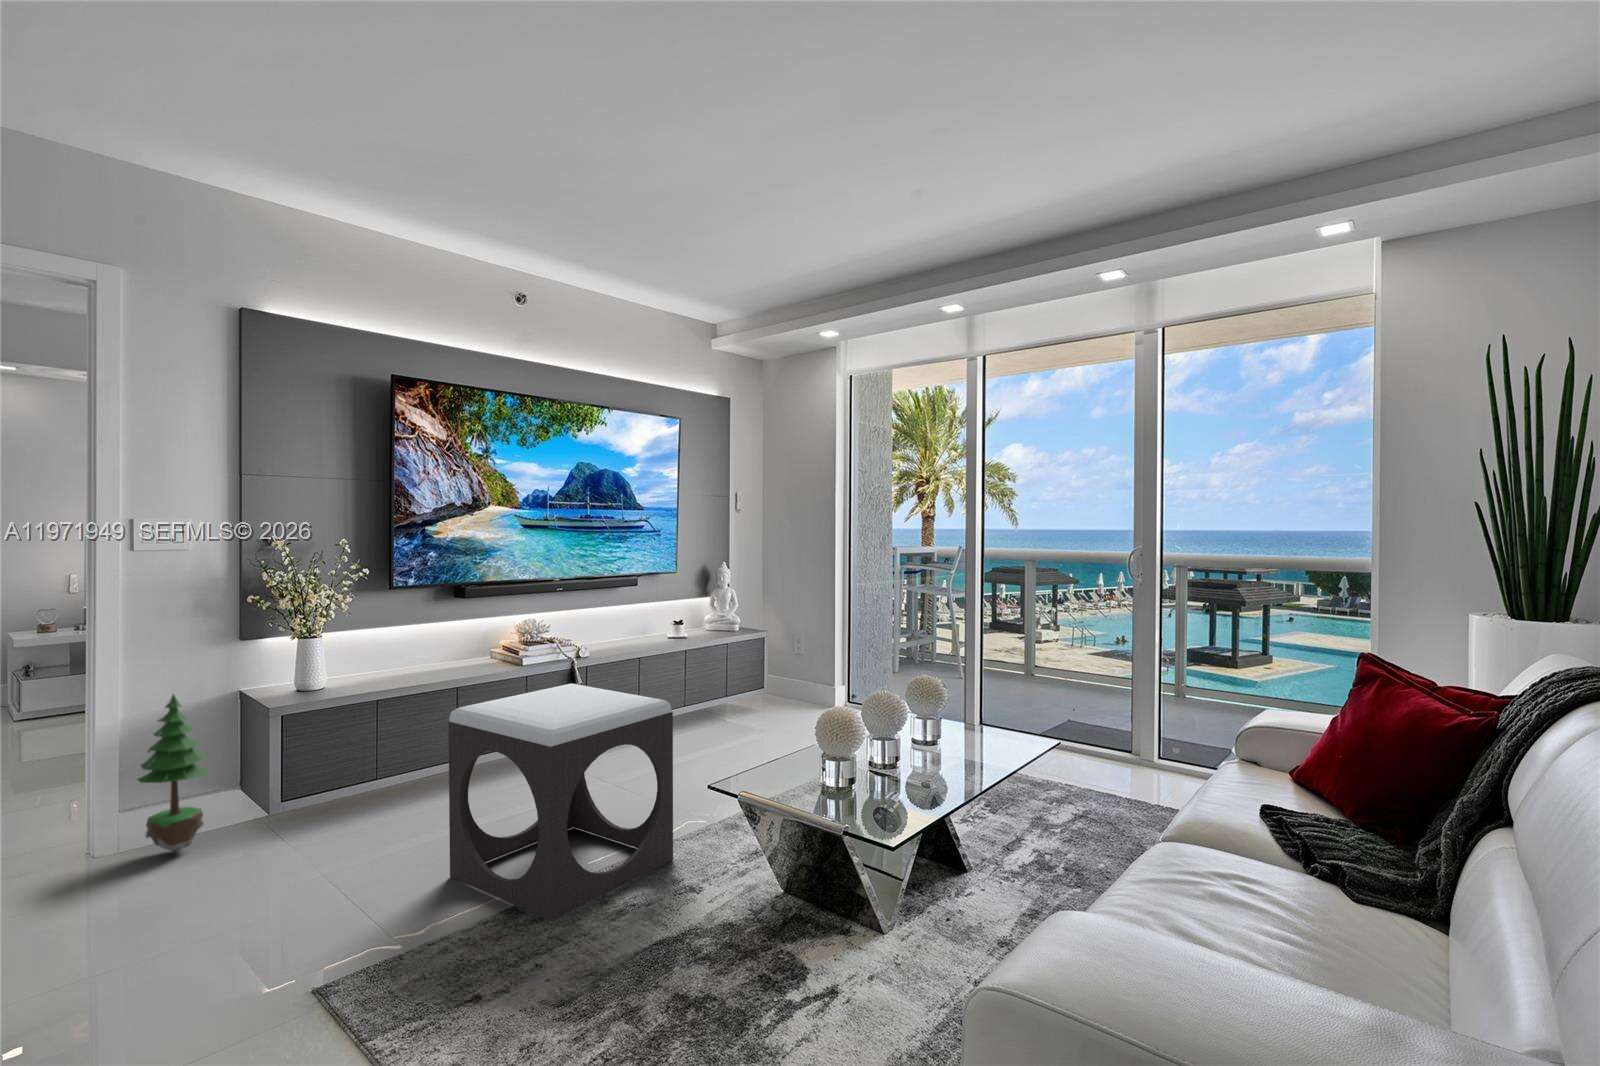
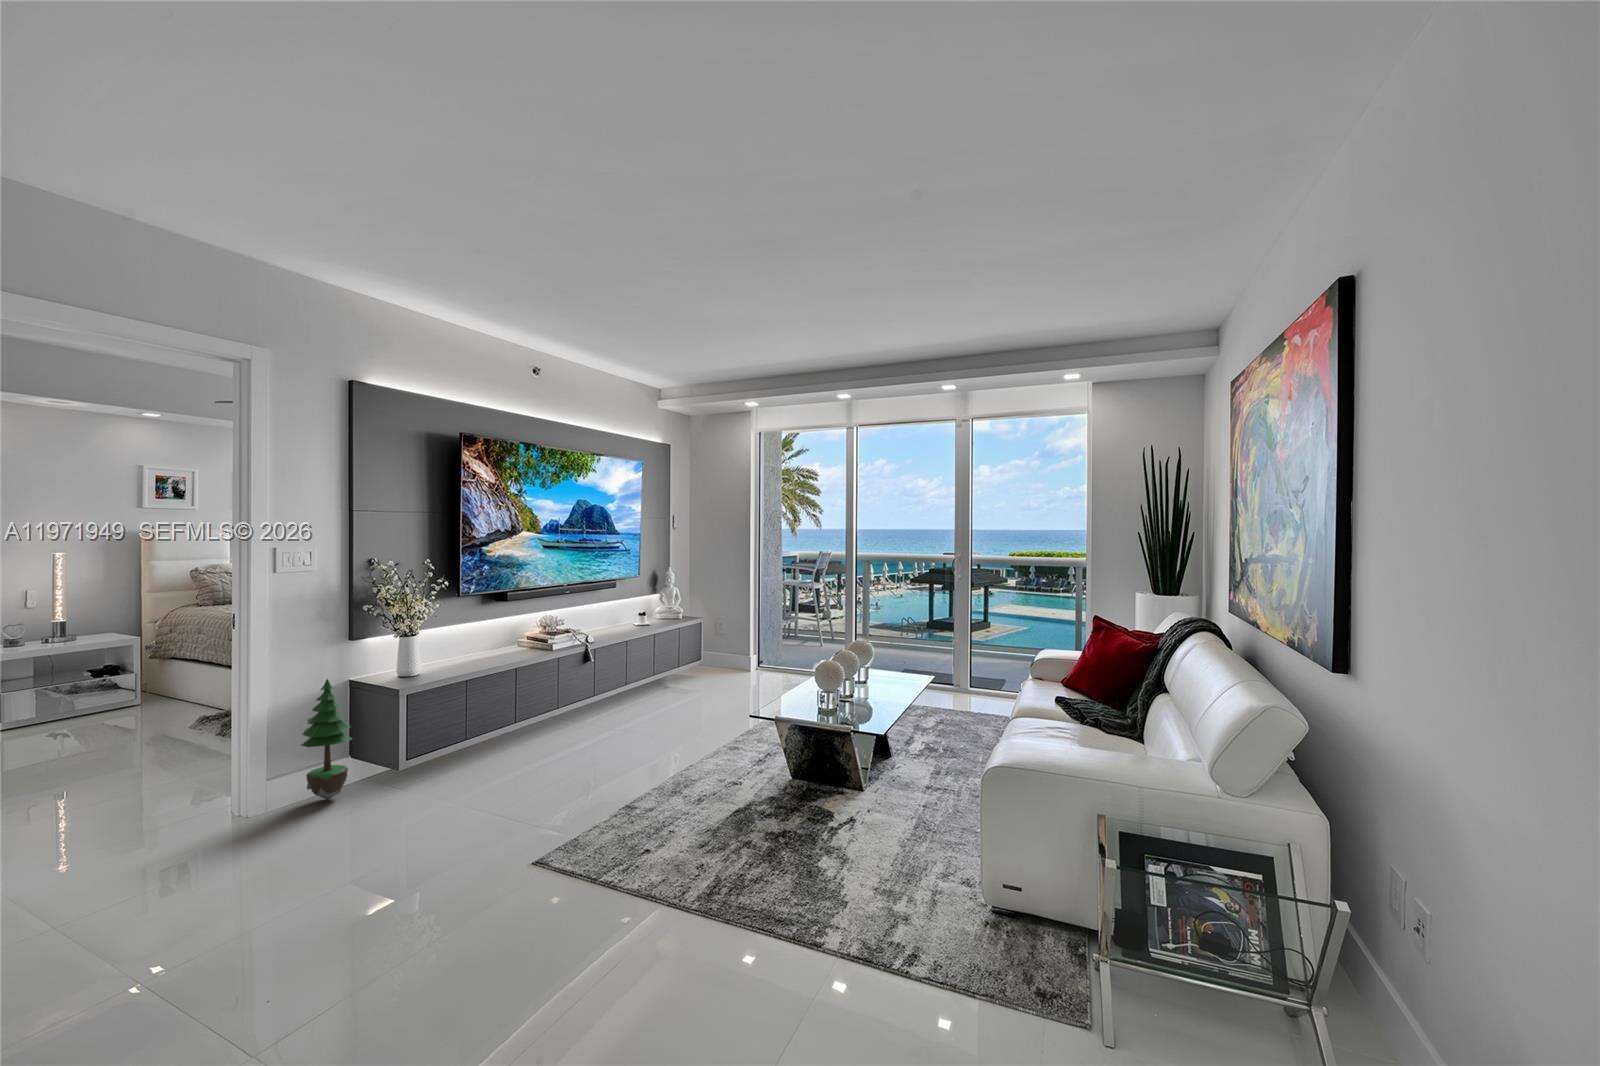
footstool: present [449,684,673,921] -> none [562,657,708,808]

